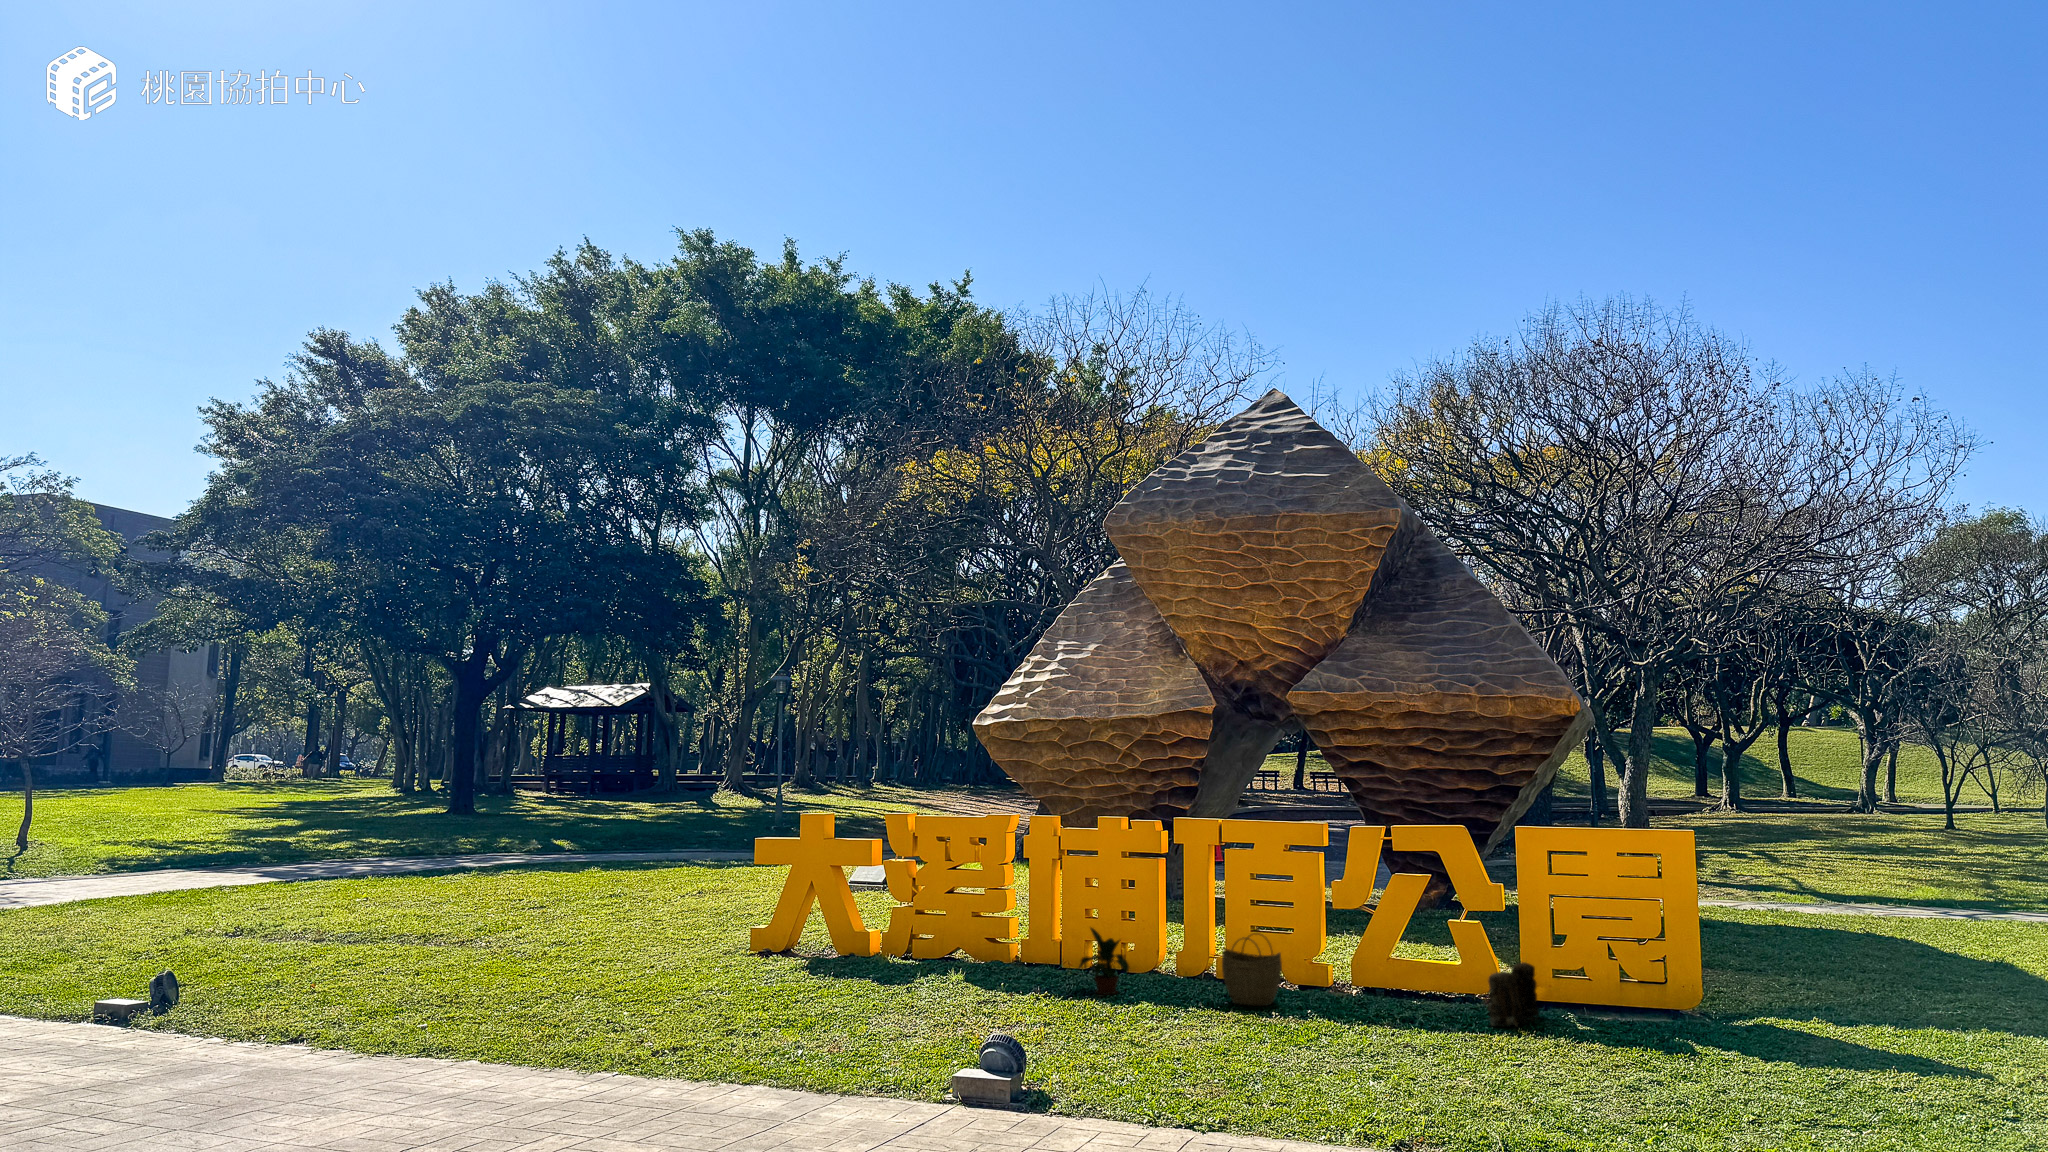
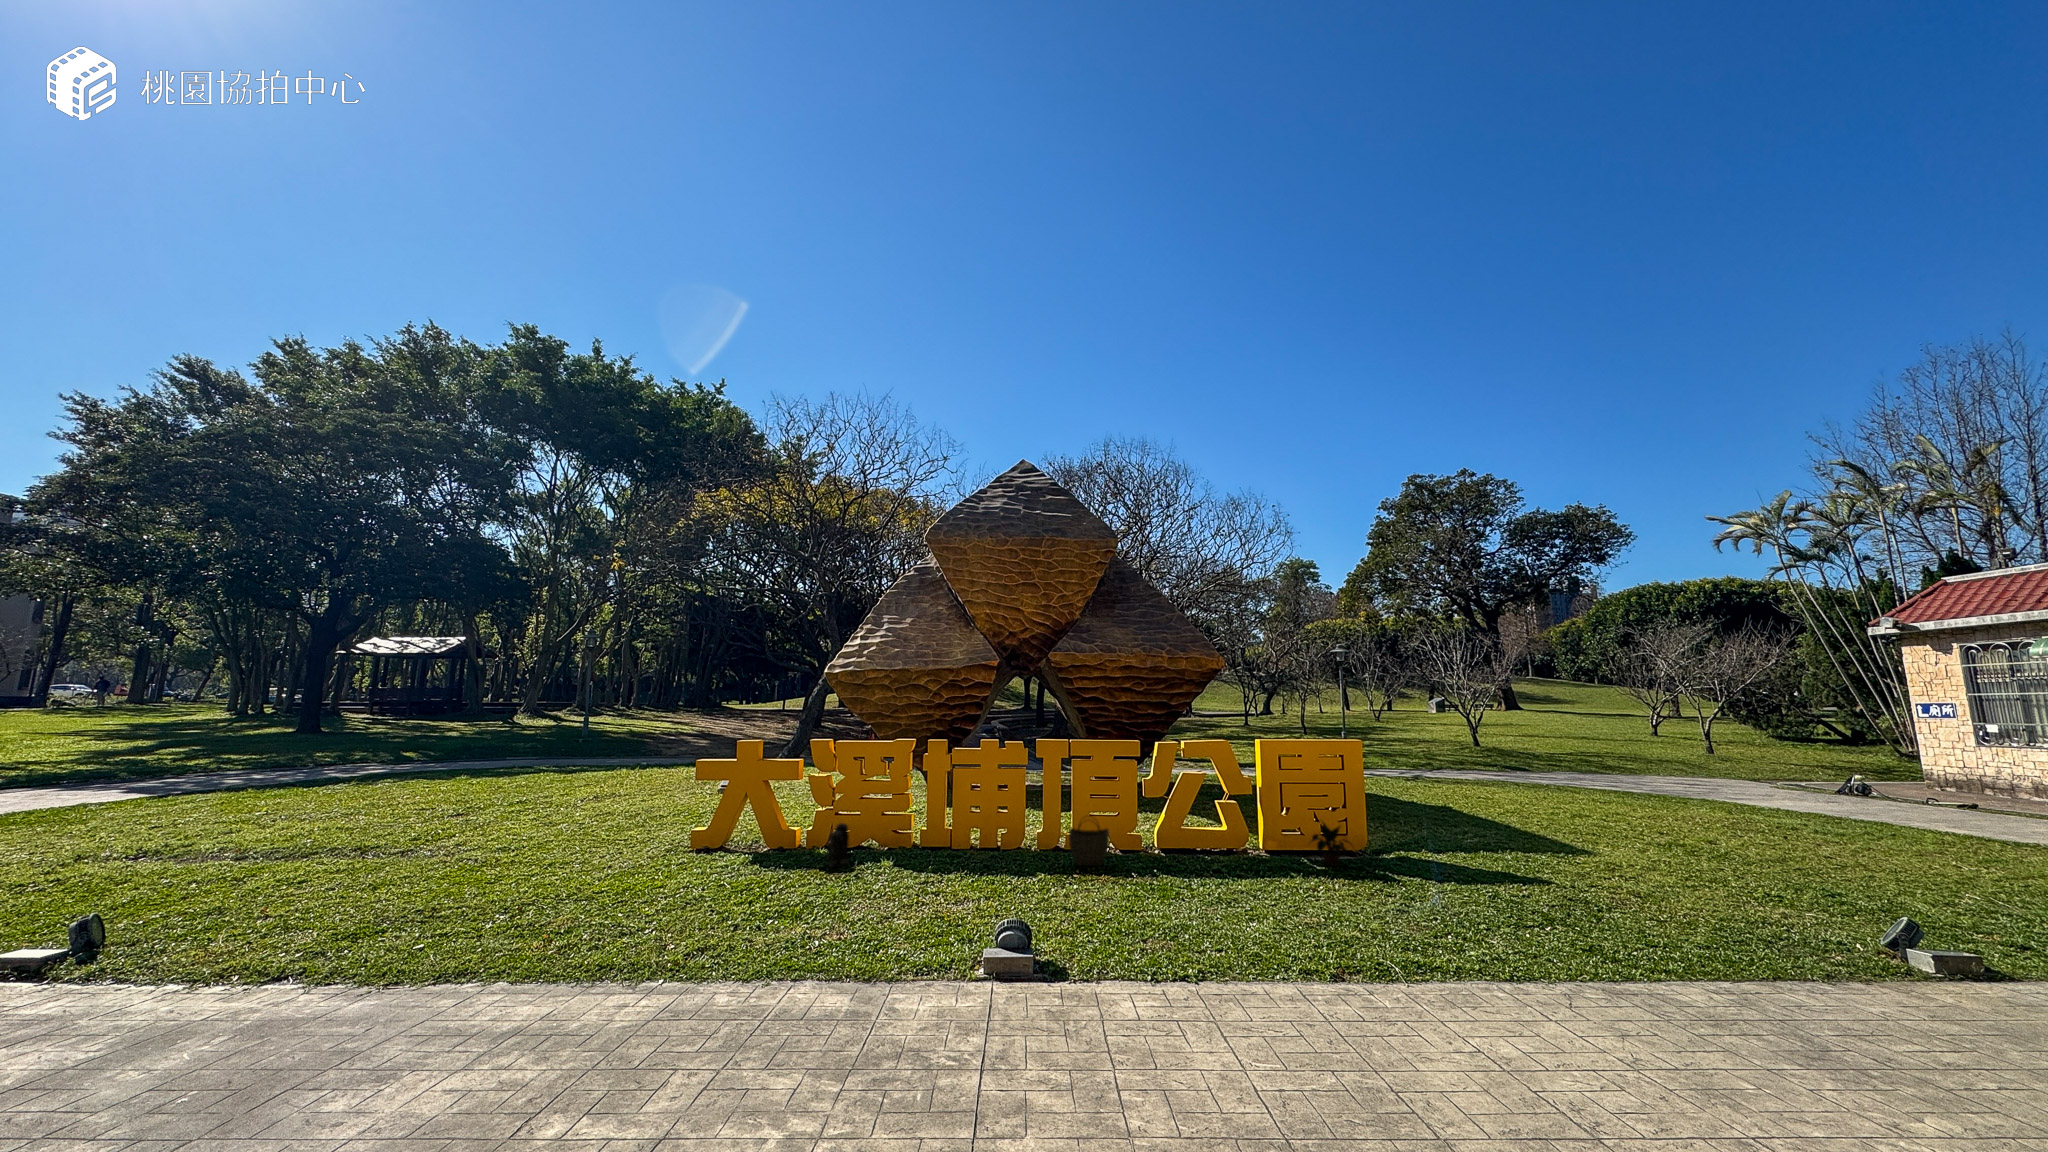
potted plant: present [1078,928,1129,994] -> present [1311,822,1349,866]
backpack: present [1488,962,1539,1027] -> present [826,823,853,867]

